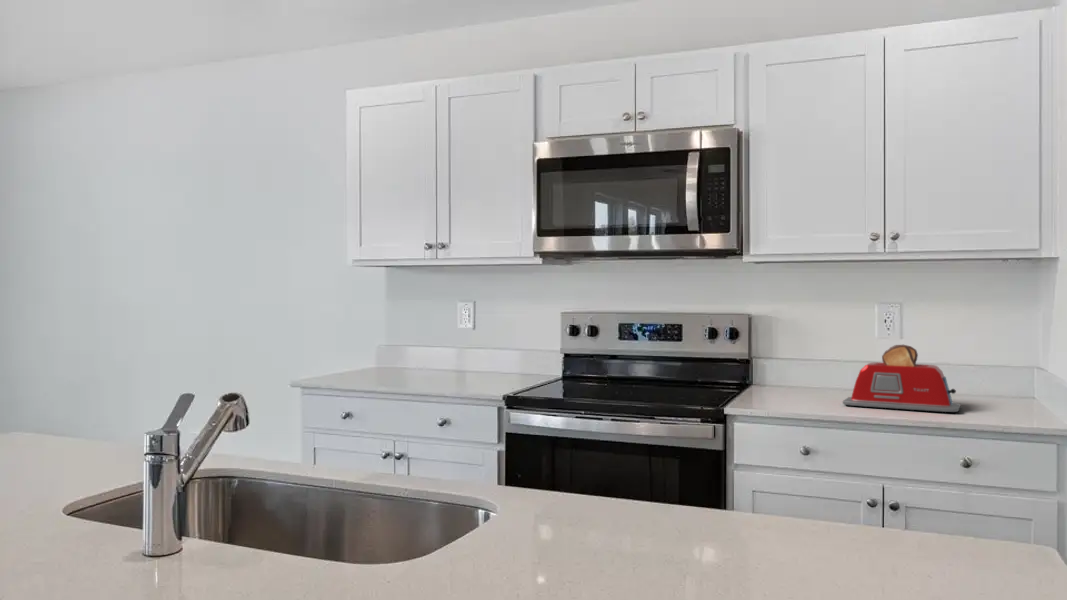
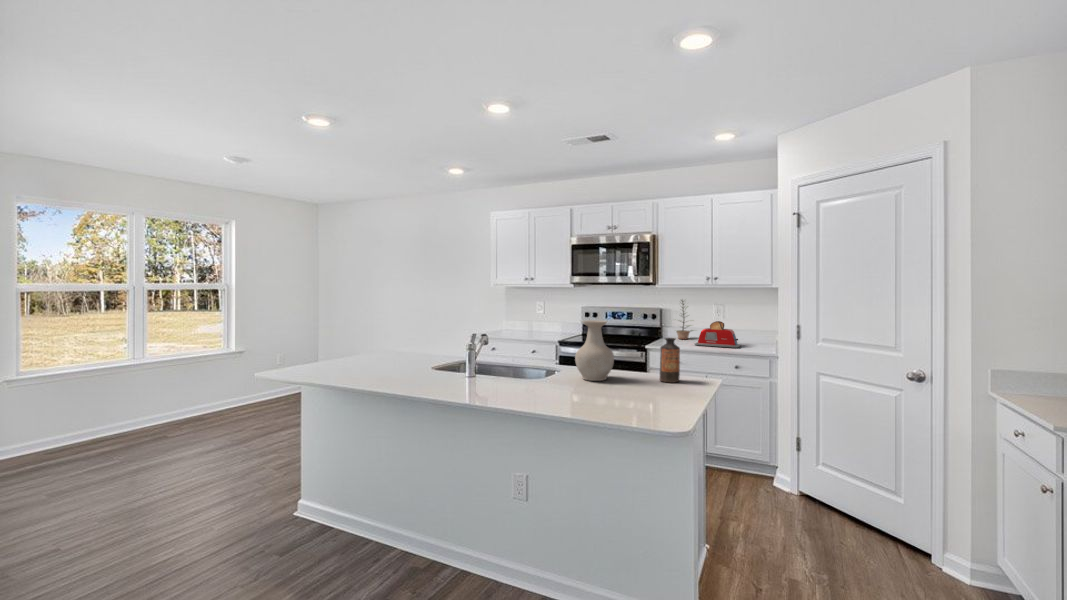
plant: none [780,287,840,389] -> present [676,300,693,339]
vase: none [539,339,671,551] -> present [575,320,614,381]
bottle: none [828,398,900,557] -> present [660,338,680,383]

